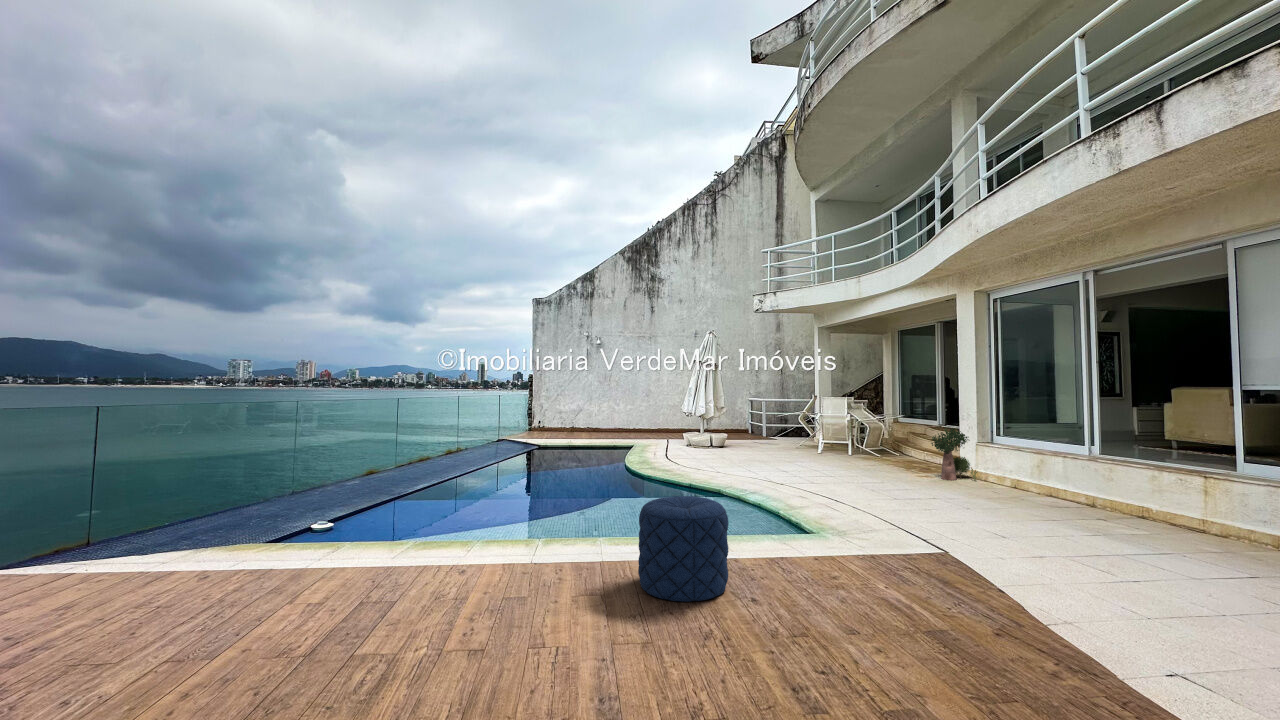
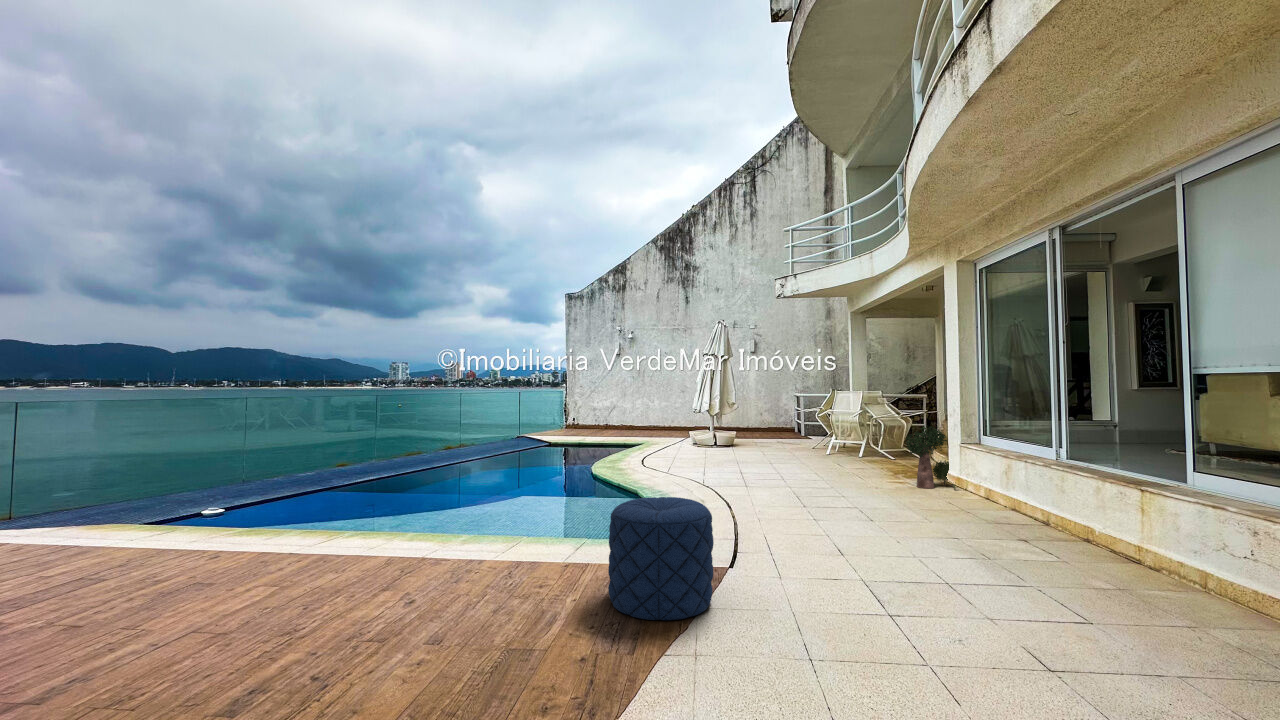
pouf: present [638,496,729,602] -> present [608,497,714,620]

